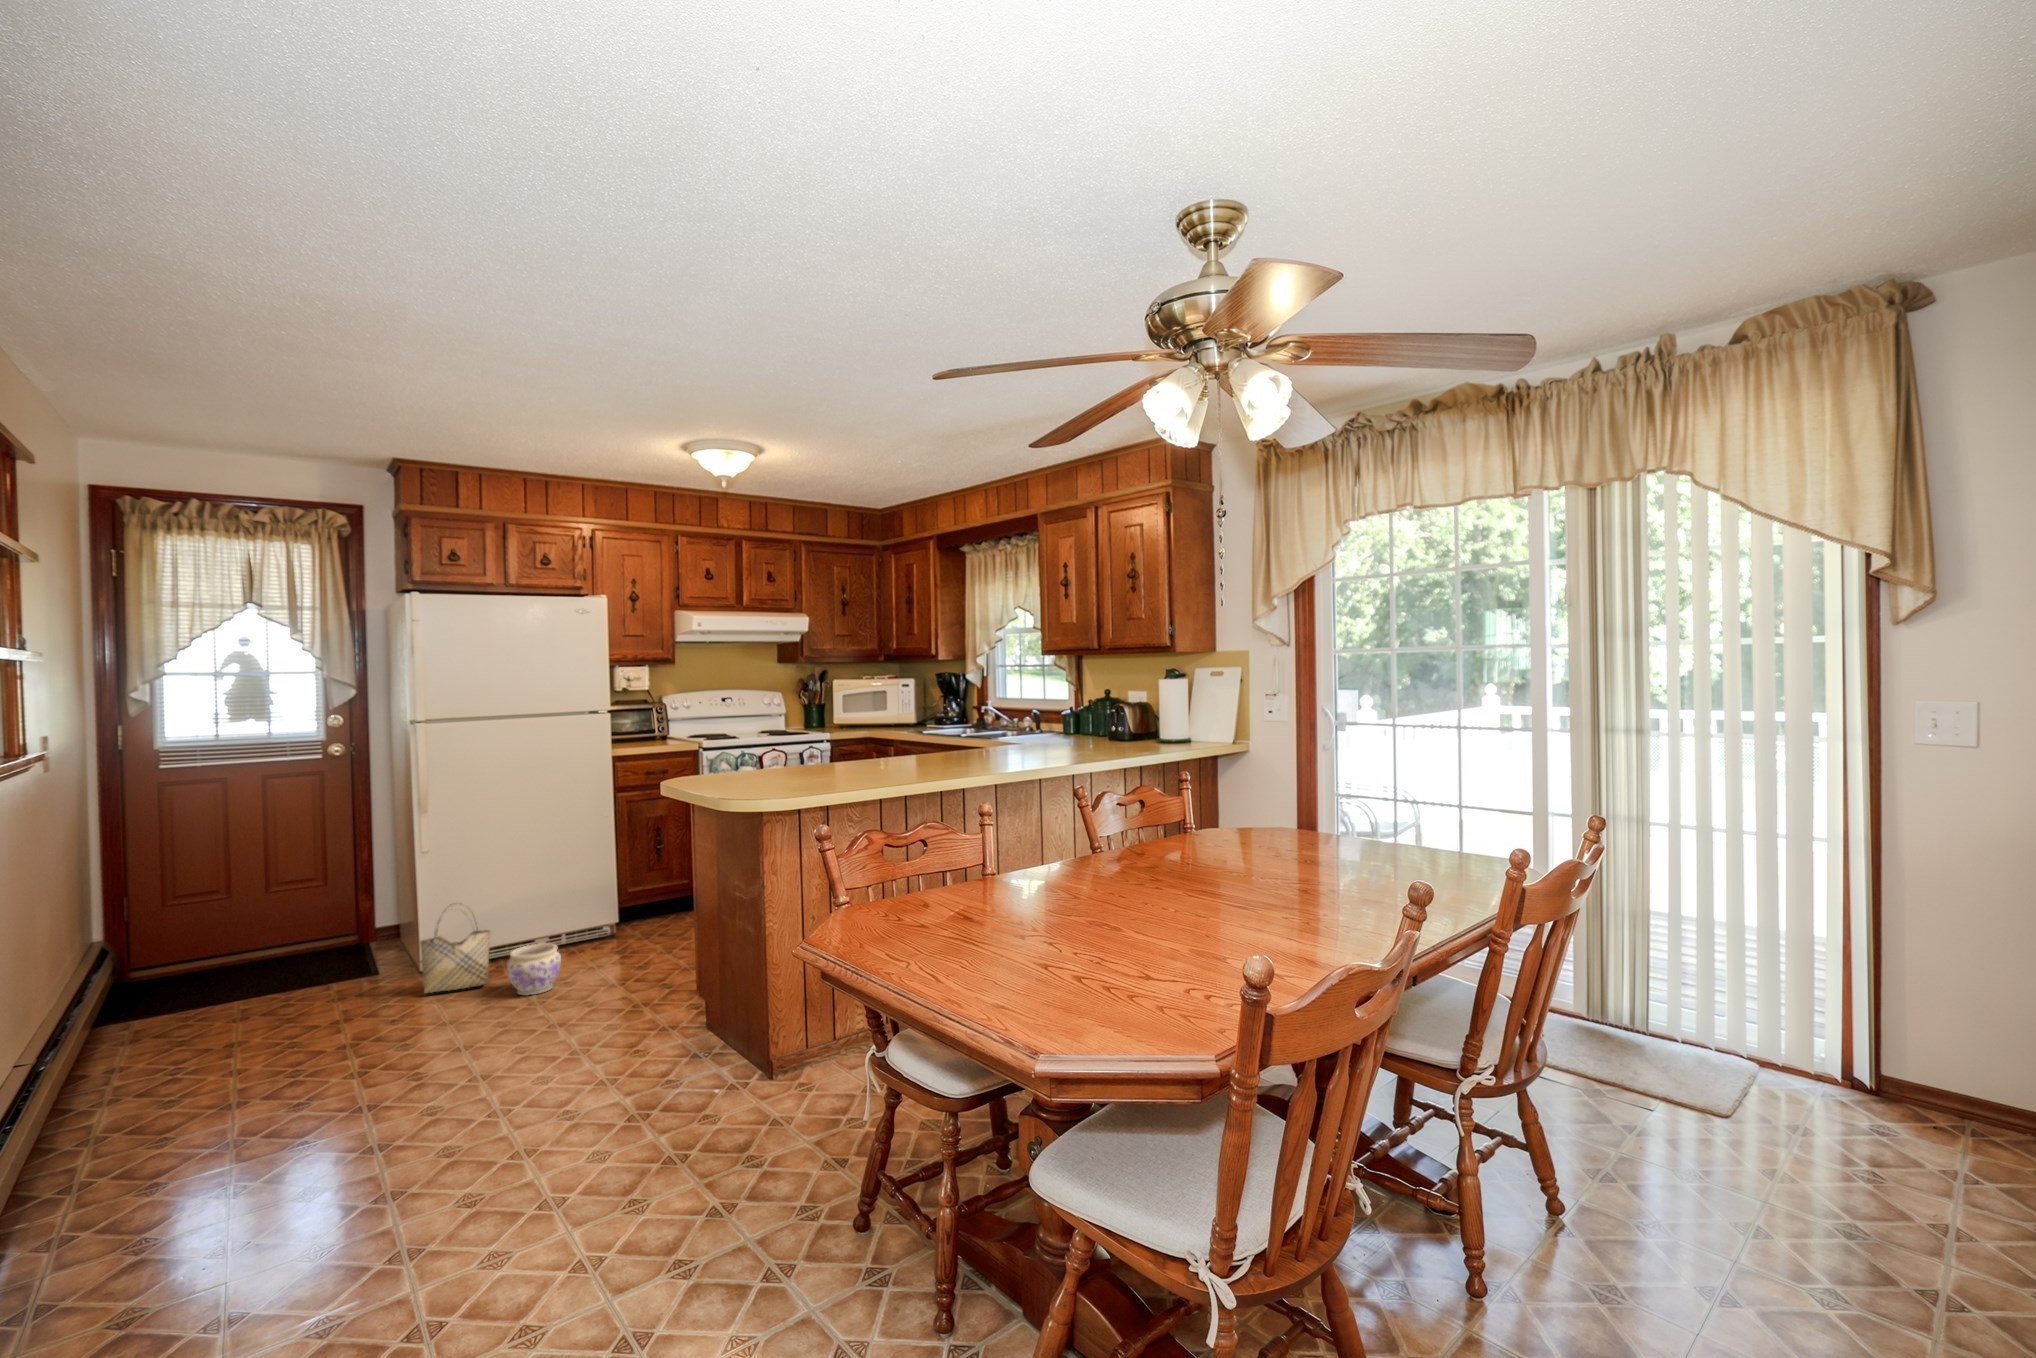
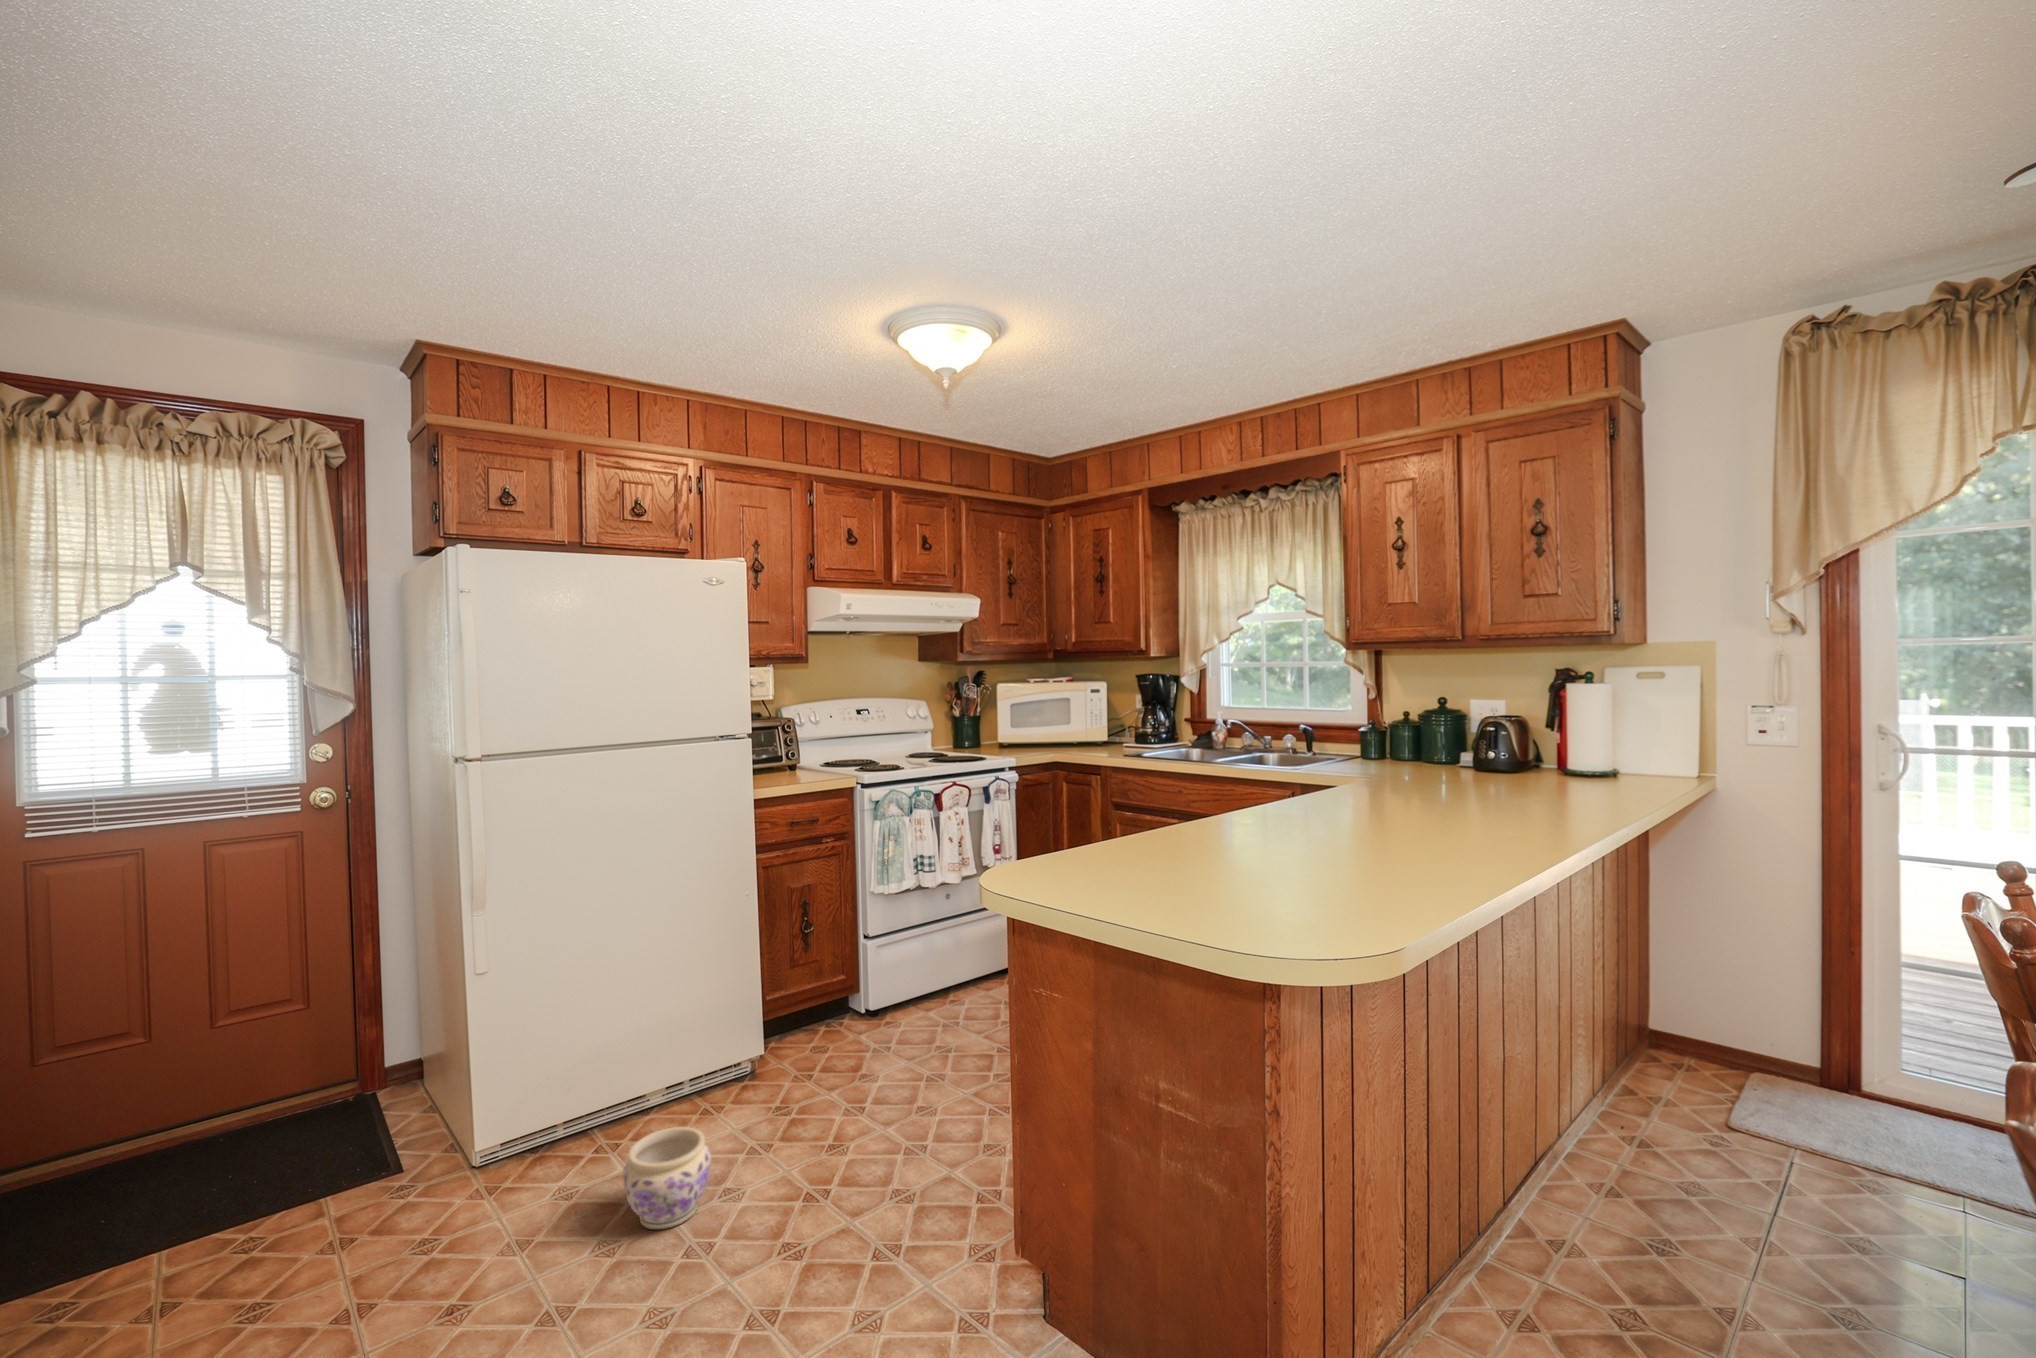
woven basket: present [420,914,491,993] -> none [470,1060,588,1229]

